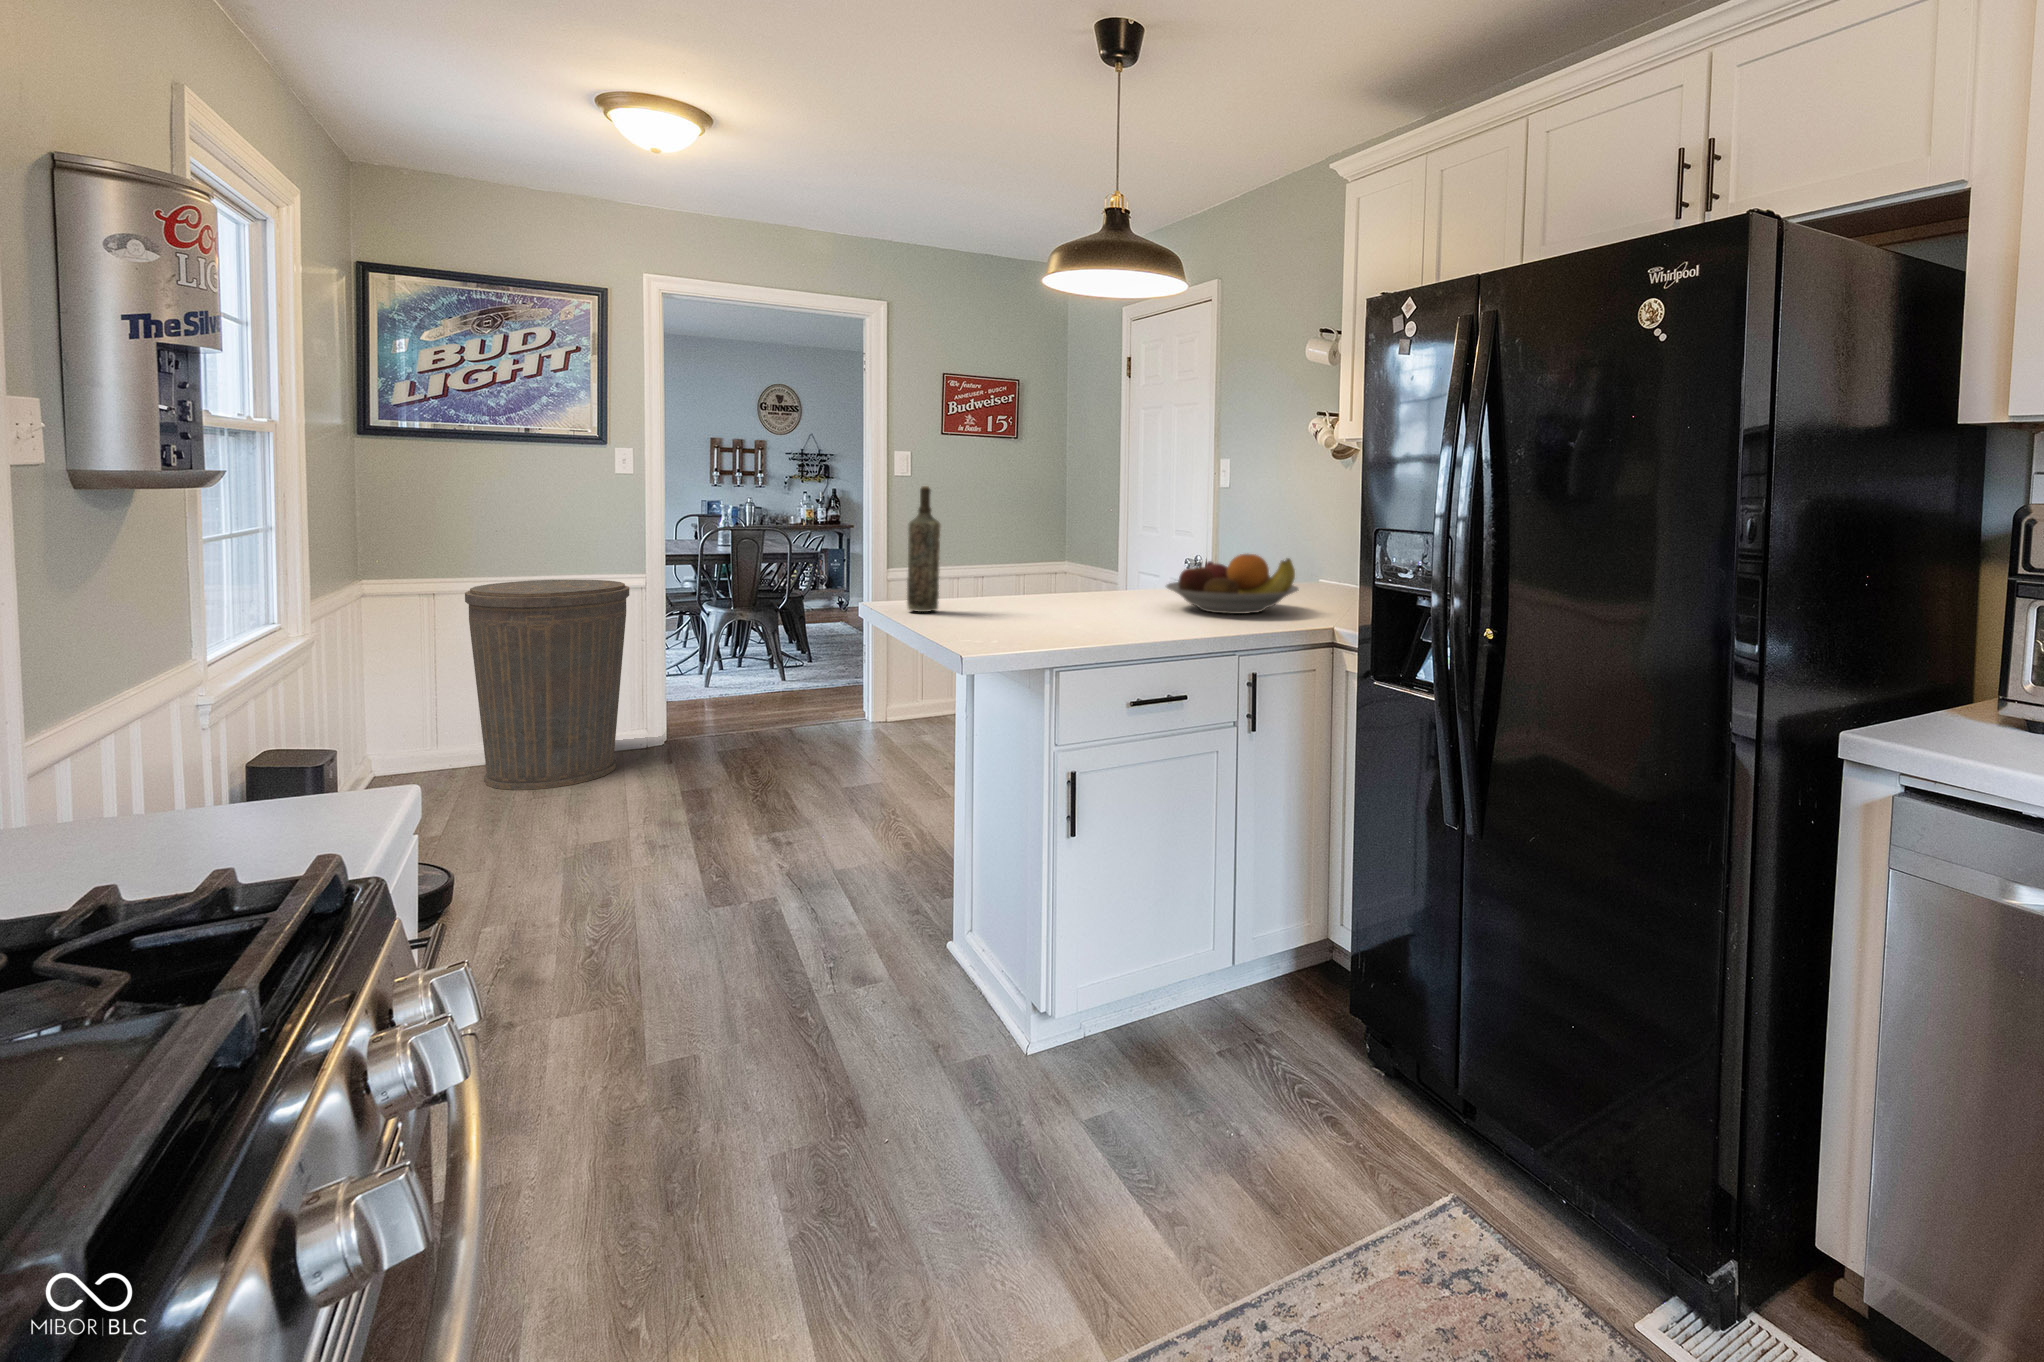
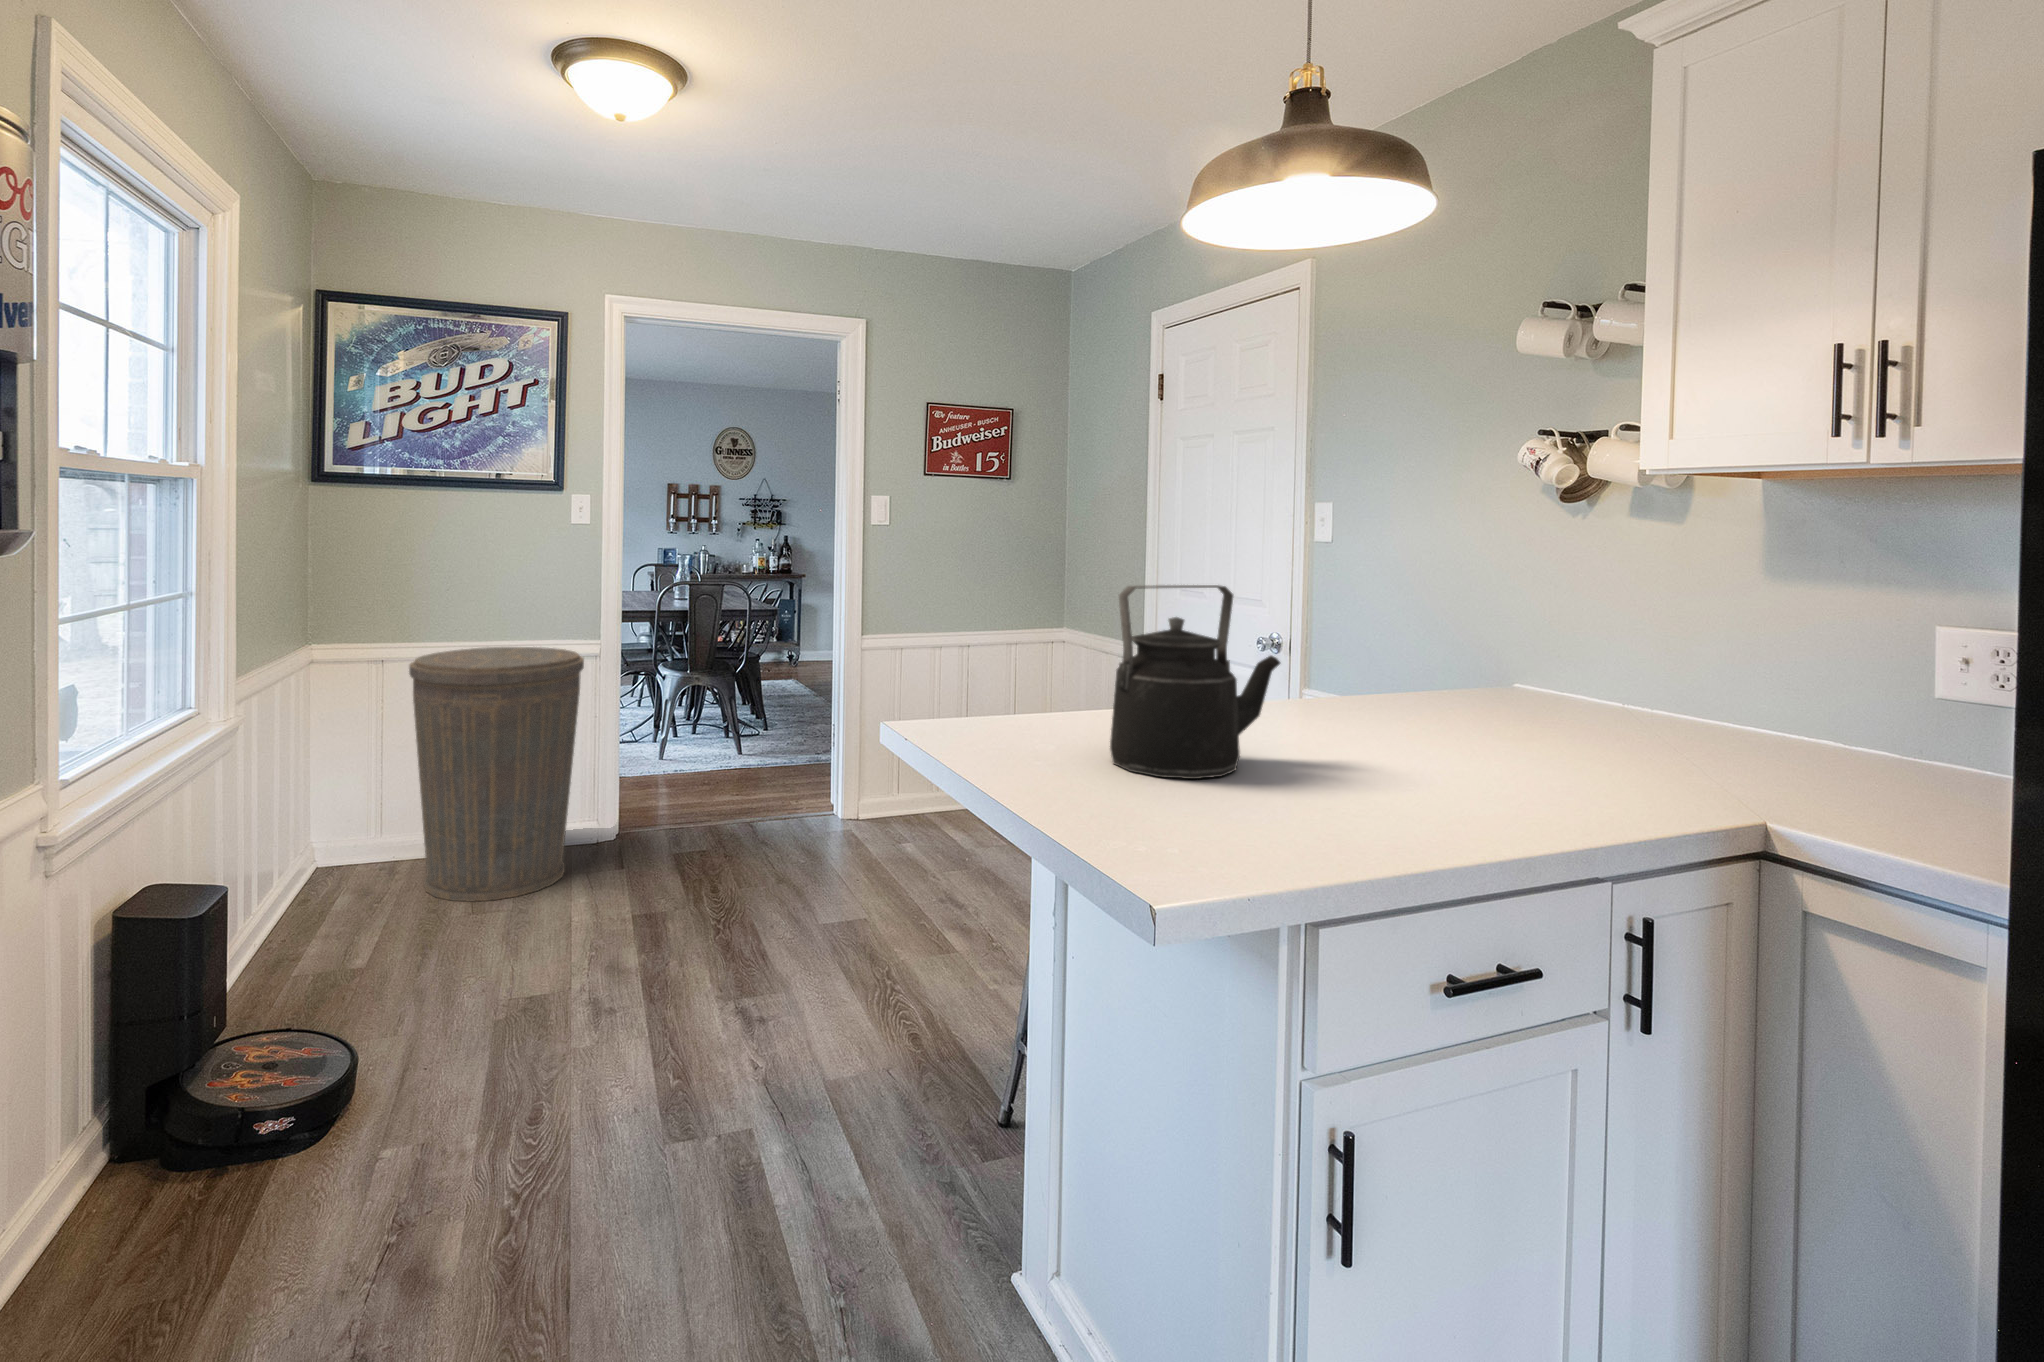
bottle: present [907,486,941,612] -> none [986,554,1038,759]
kettle: none [986,505,1098,618] -> present [1110,585,1280,779]
fruit bowl: present [1166,554,1298,614] -> none [1377,666,1629,772]

